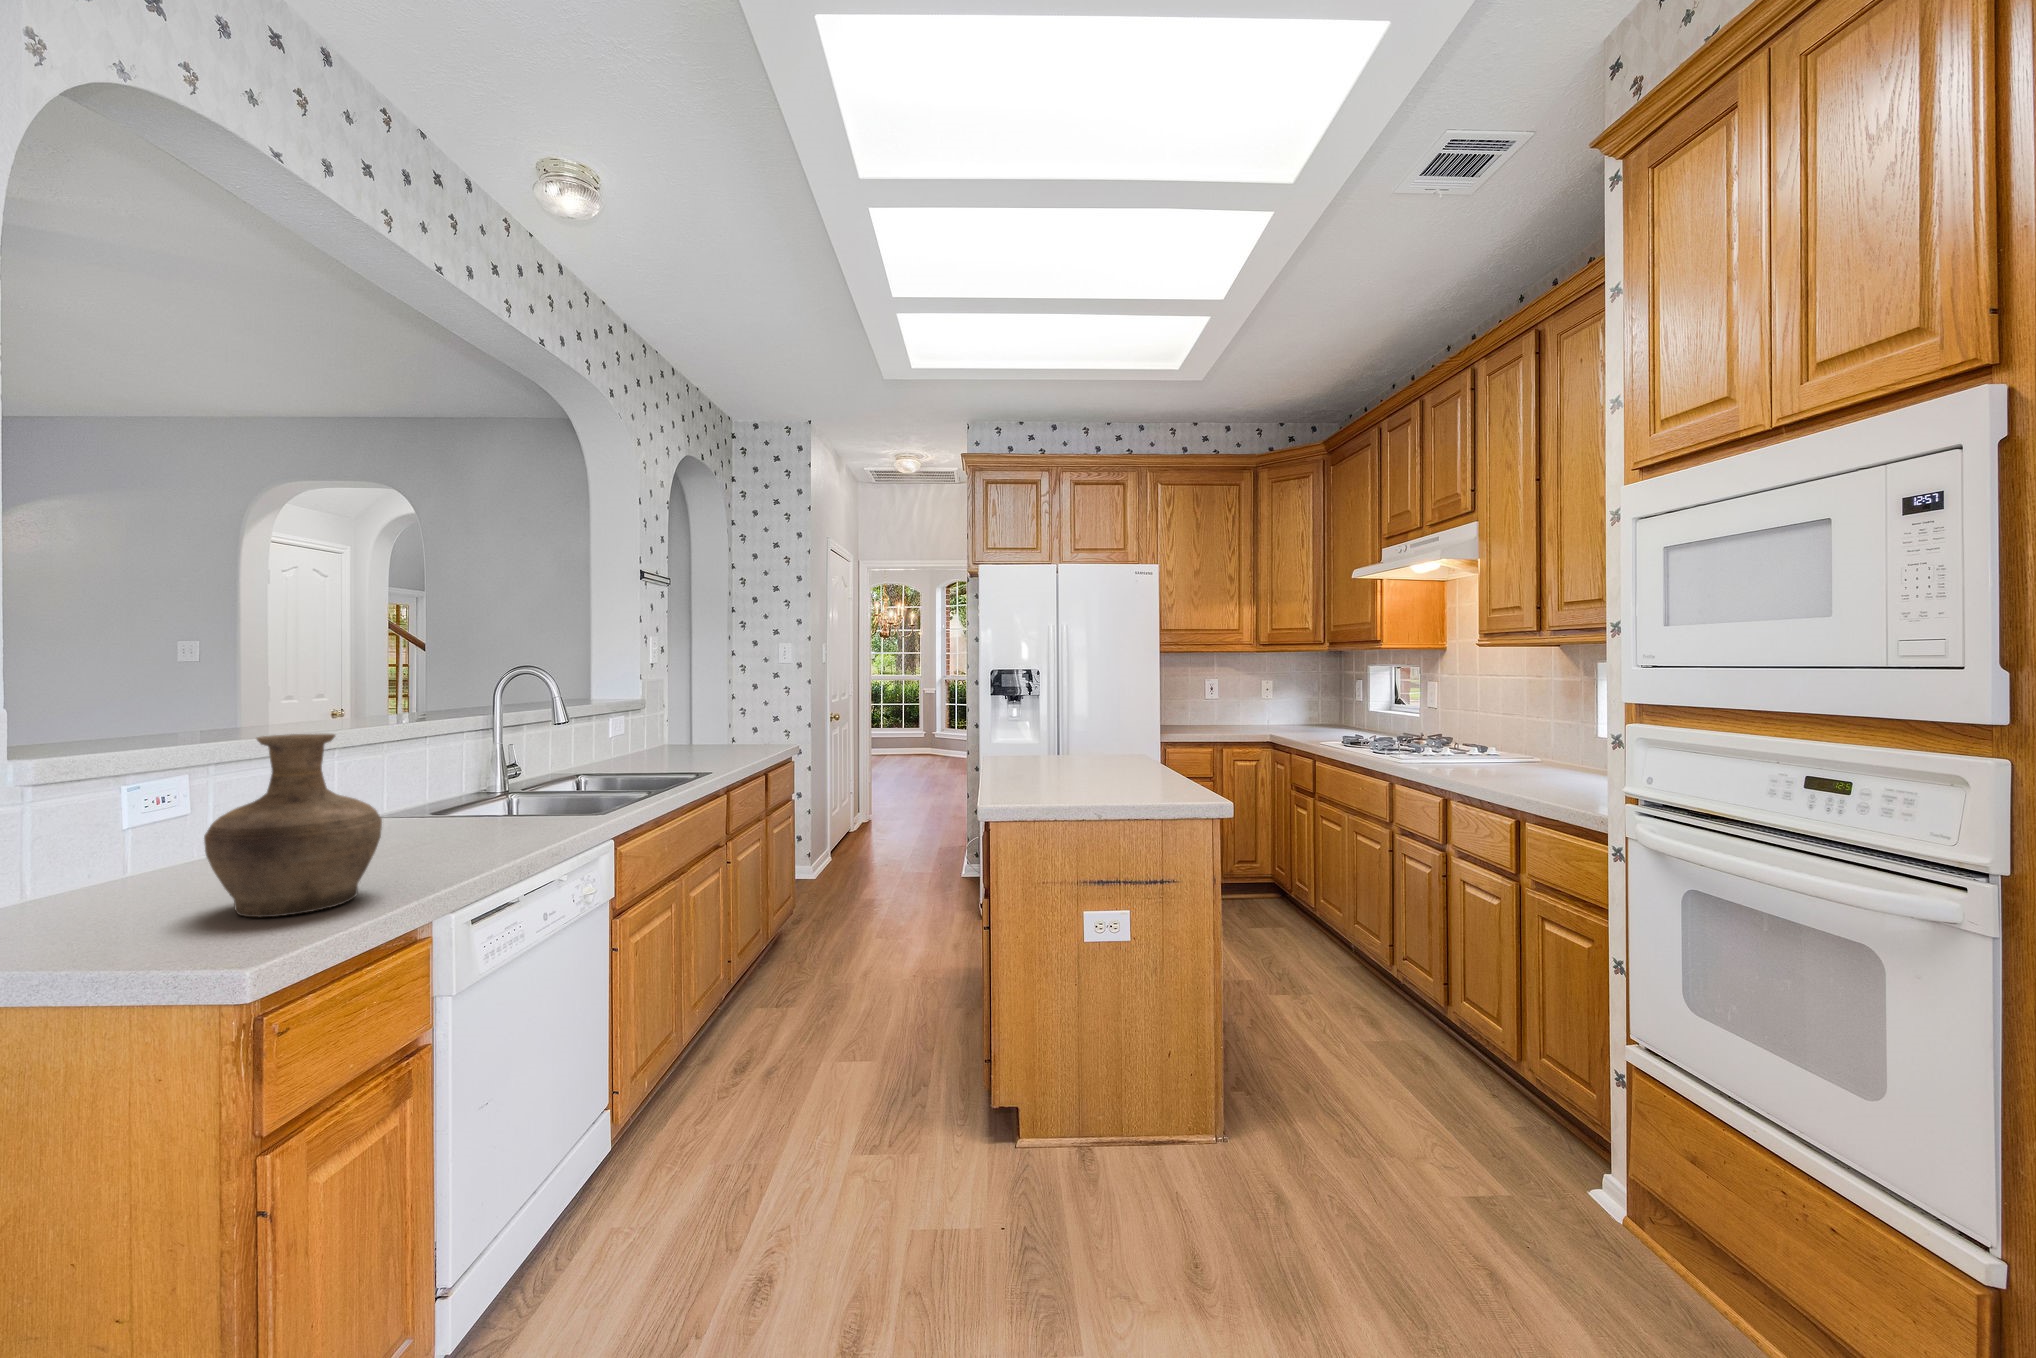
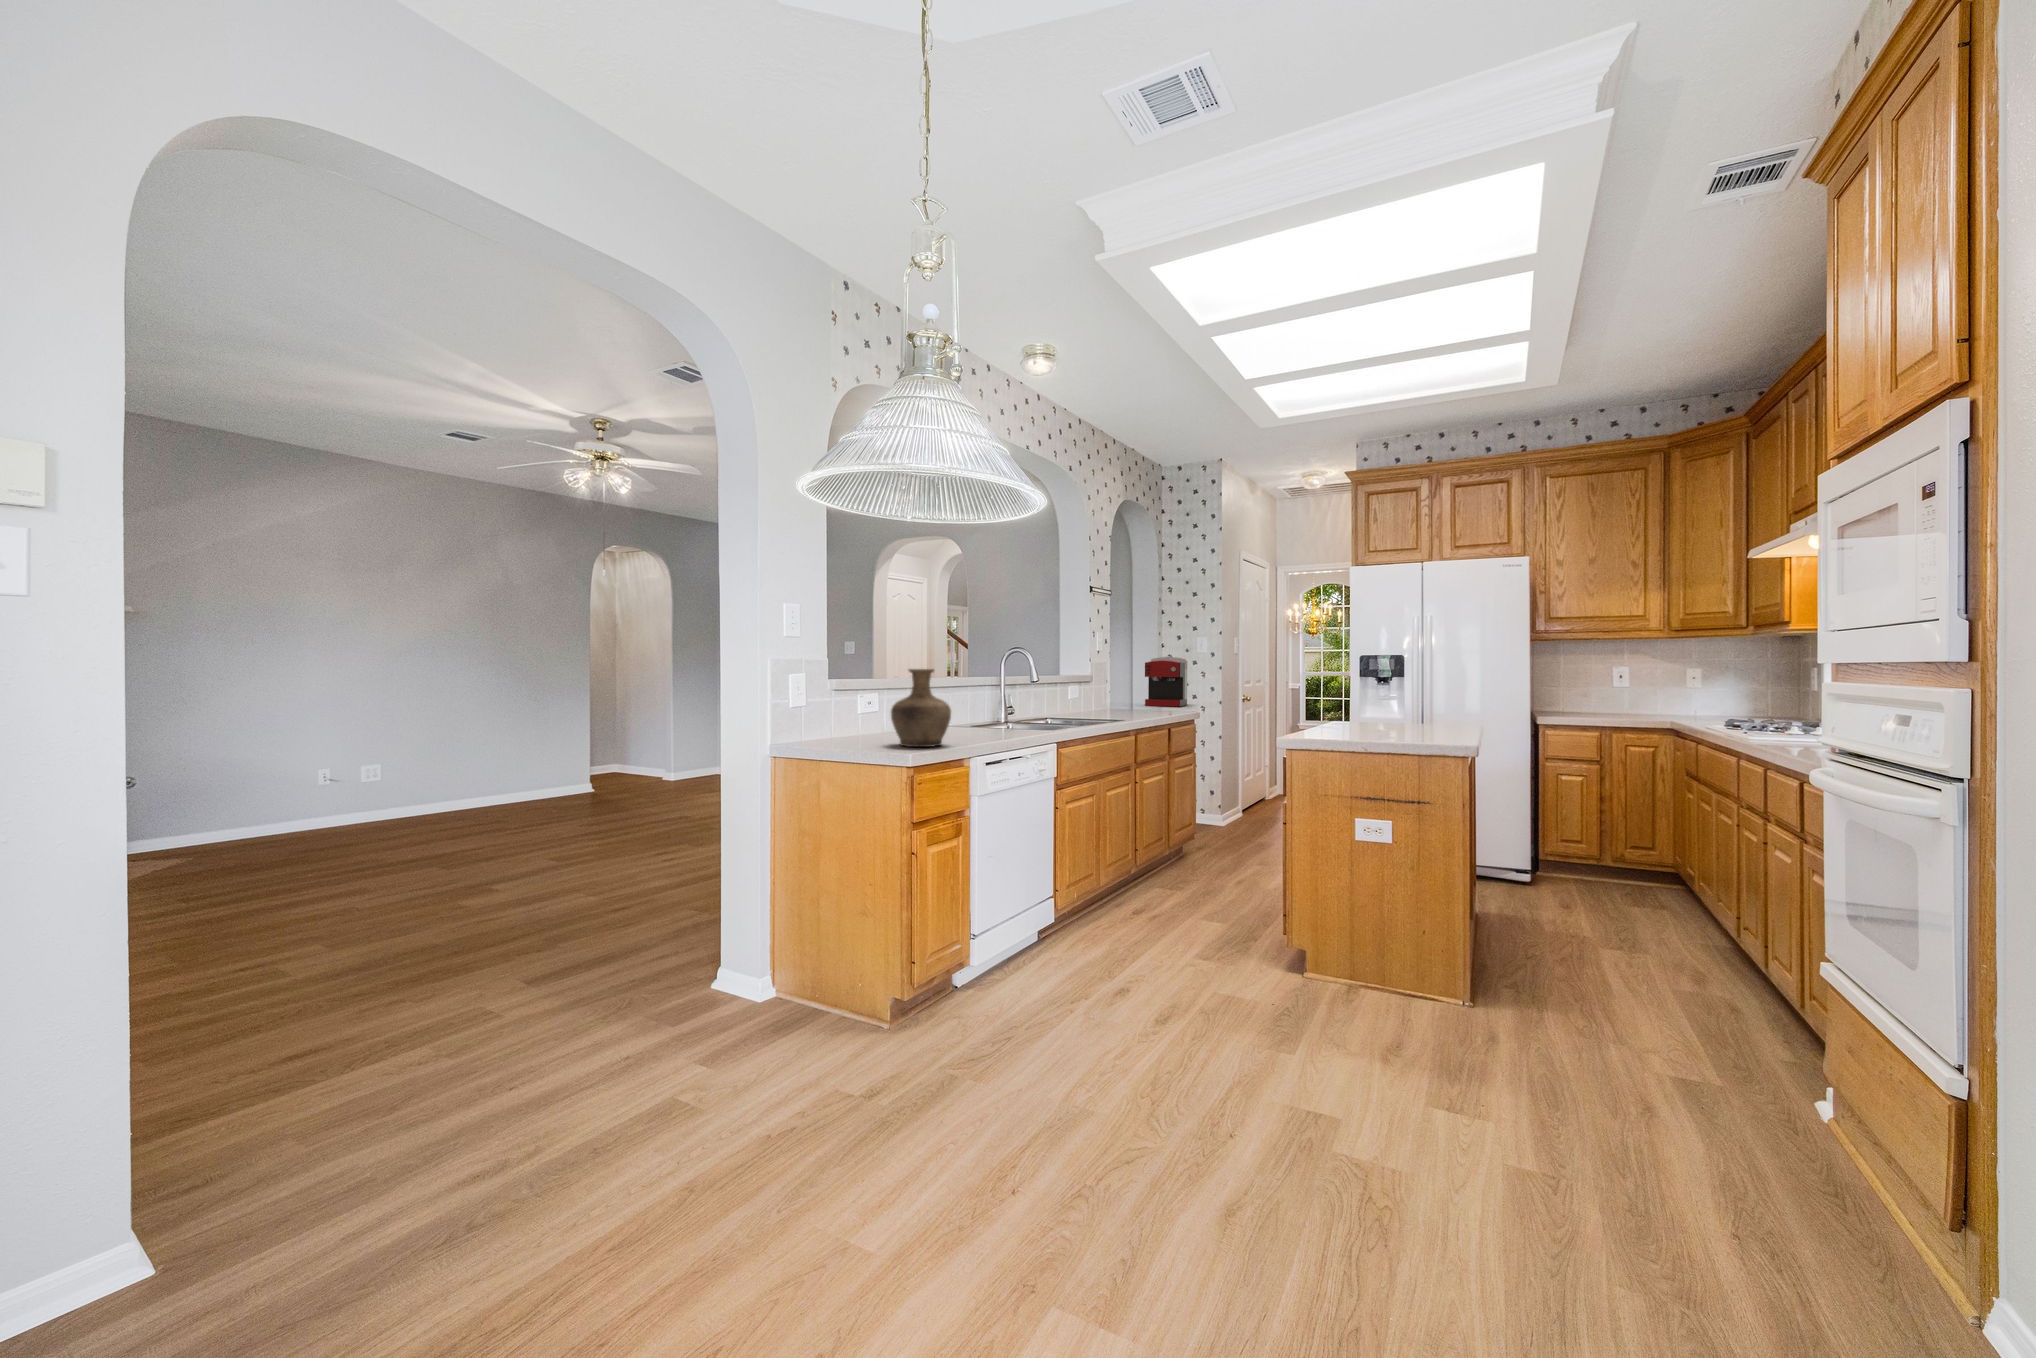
coffee maker: none [712,669,768,736] -> present [1145,657,1187,706]

